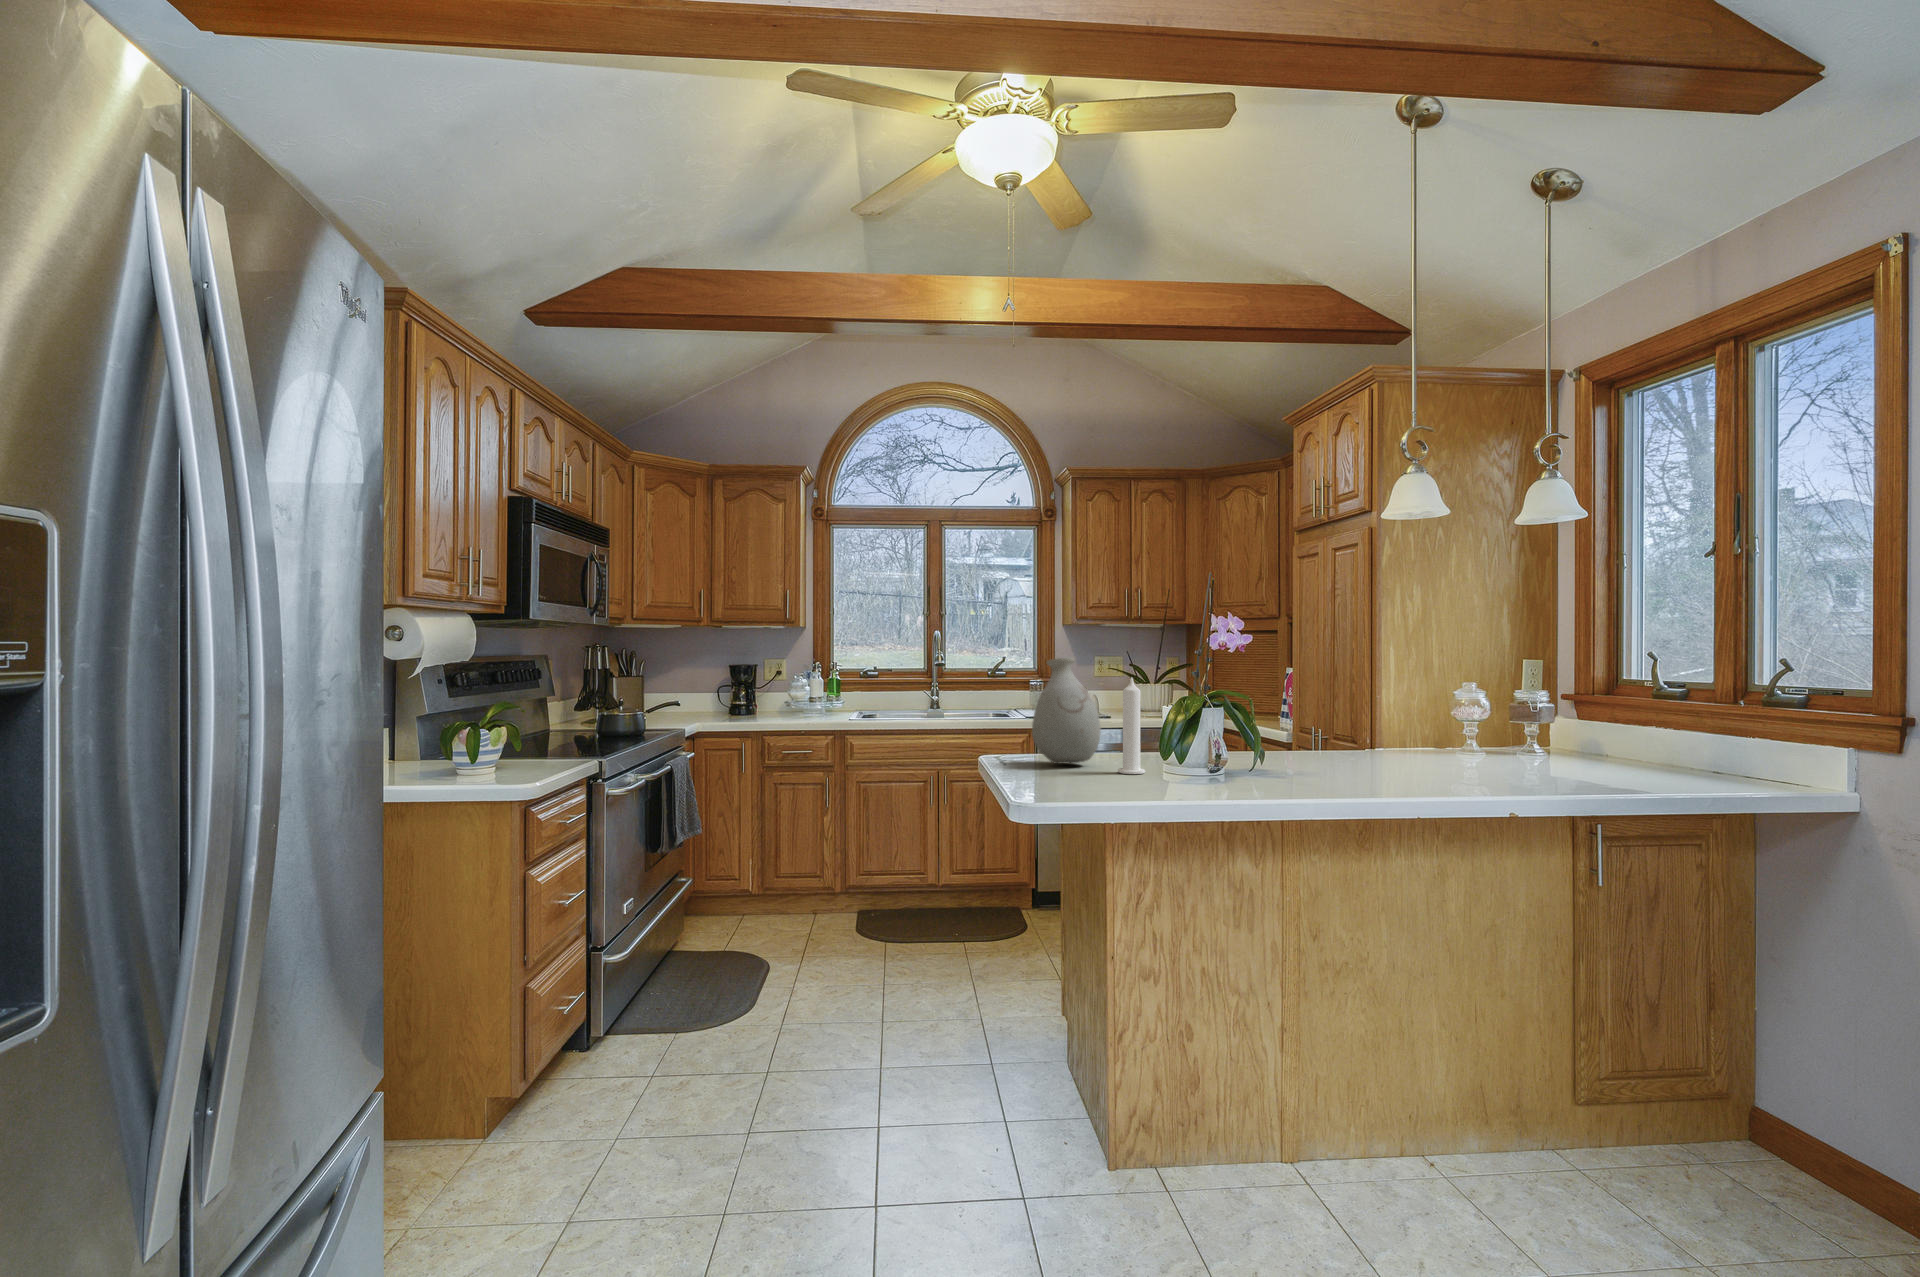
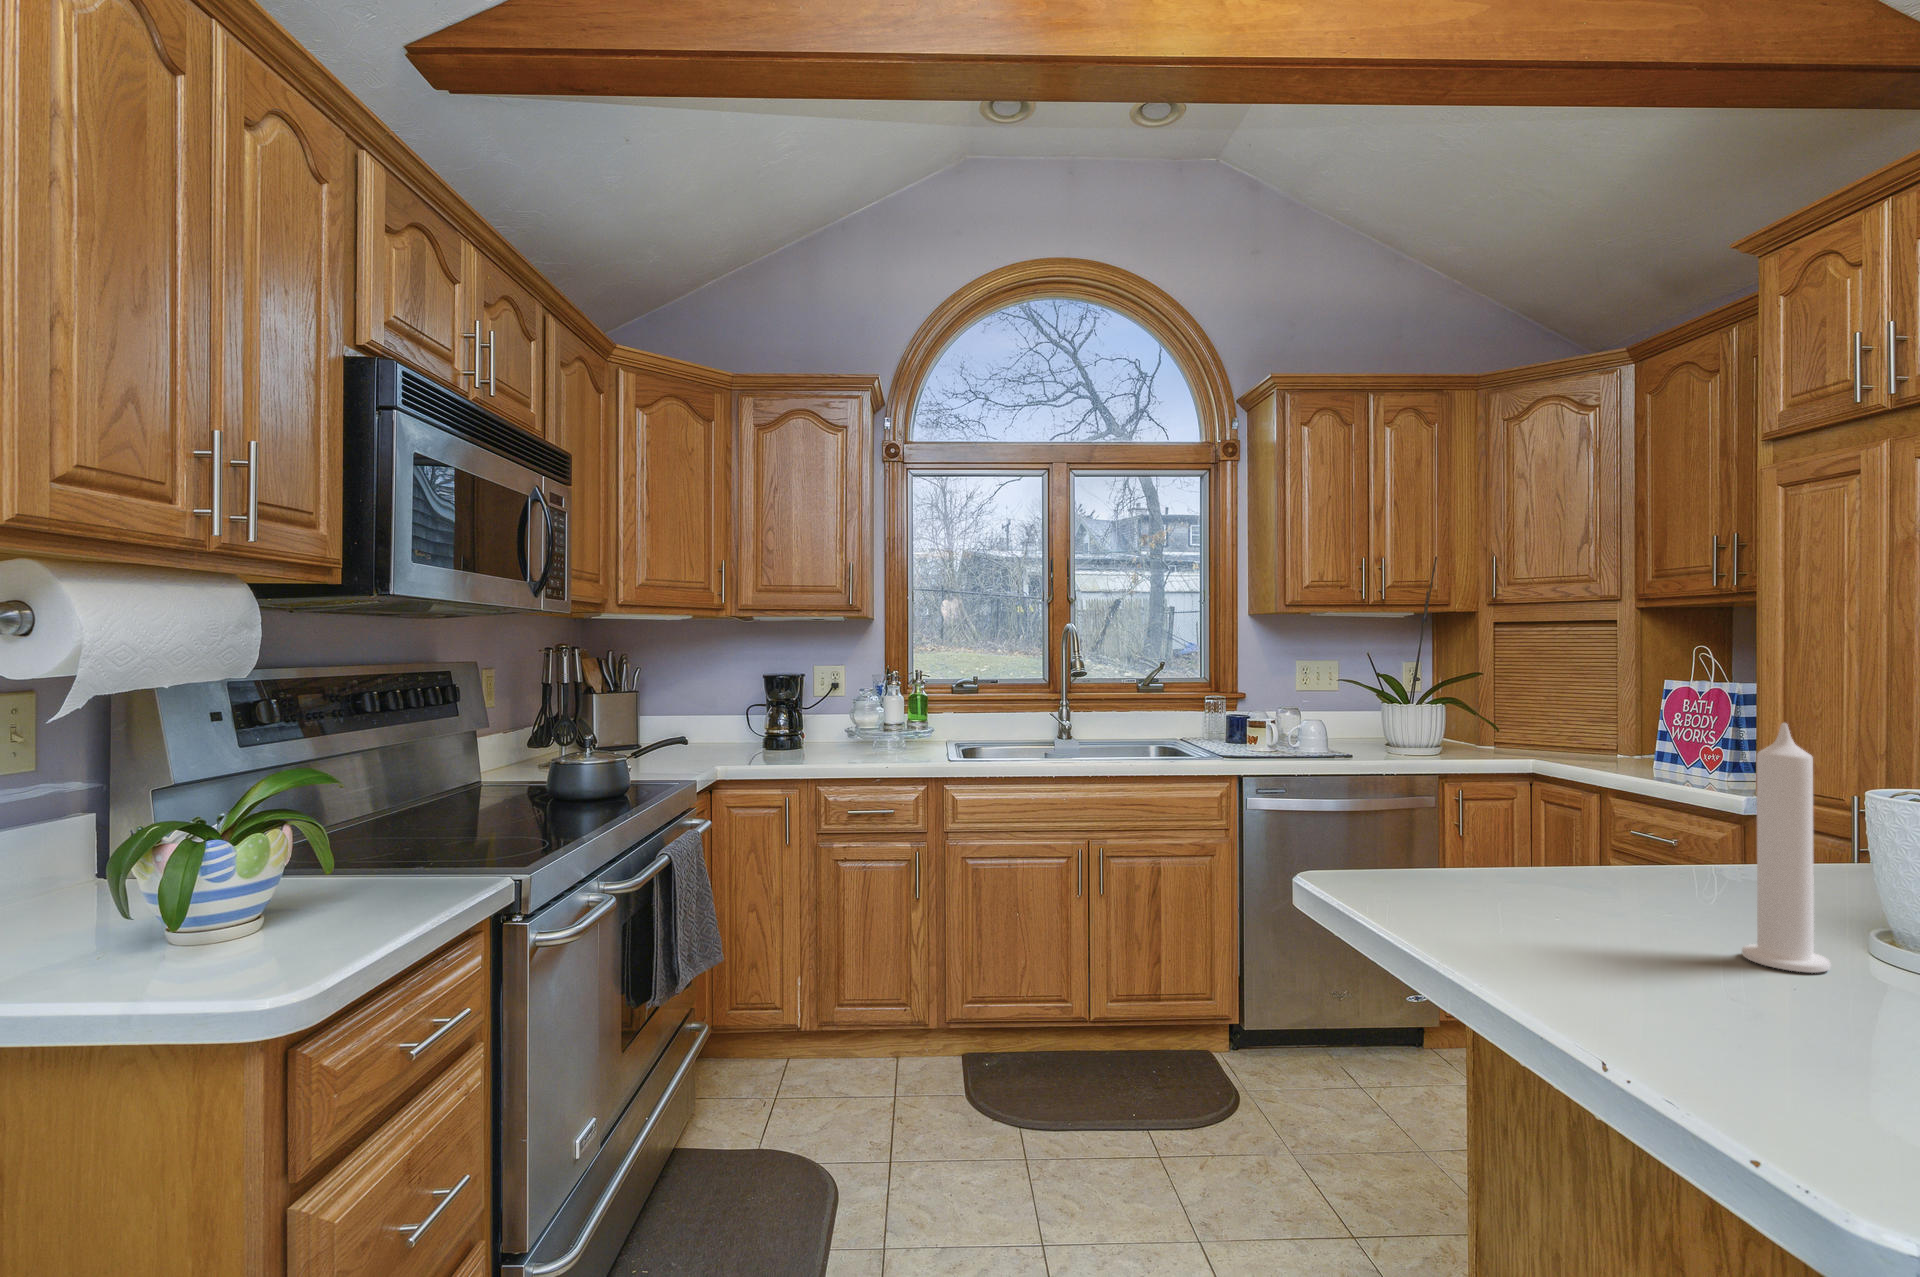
vase: present [1032,658,1101,764] -> none [1460,672,1643,917]

